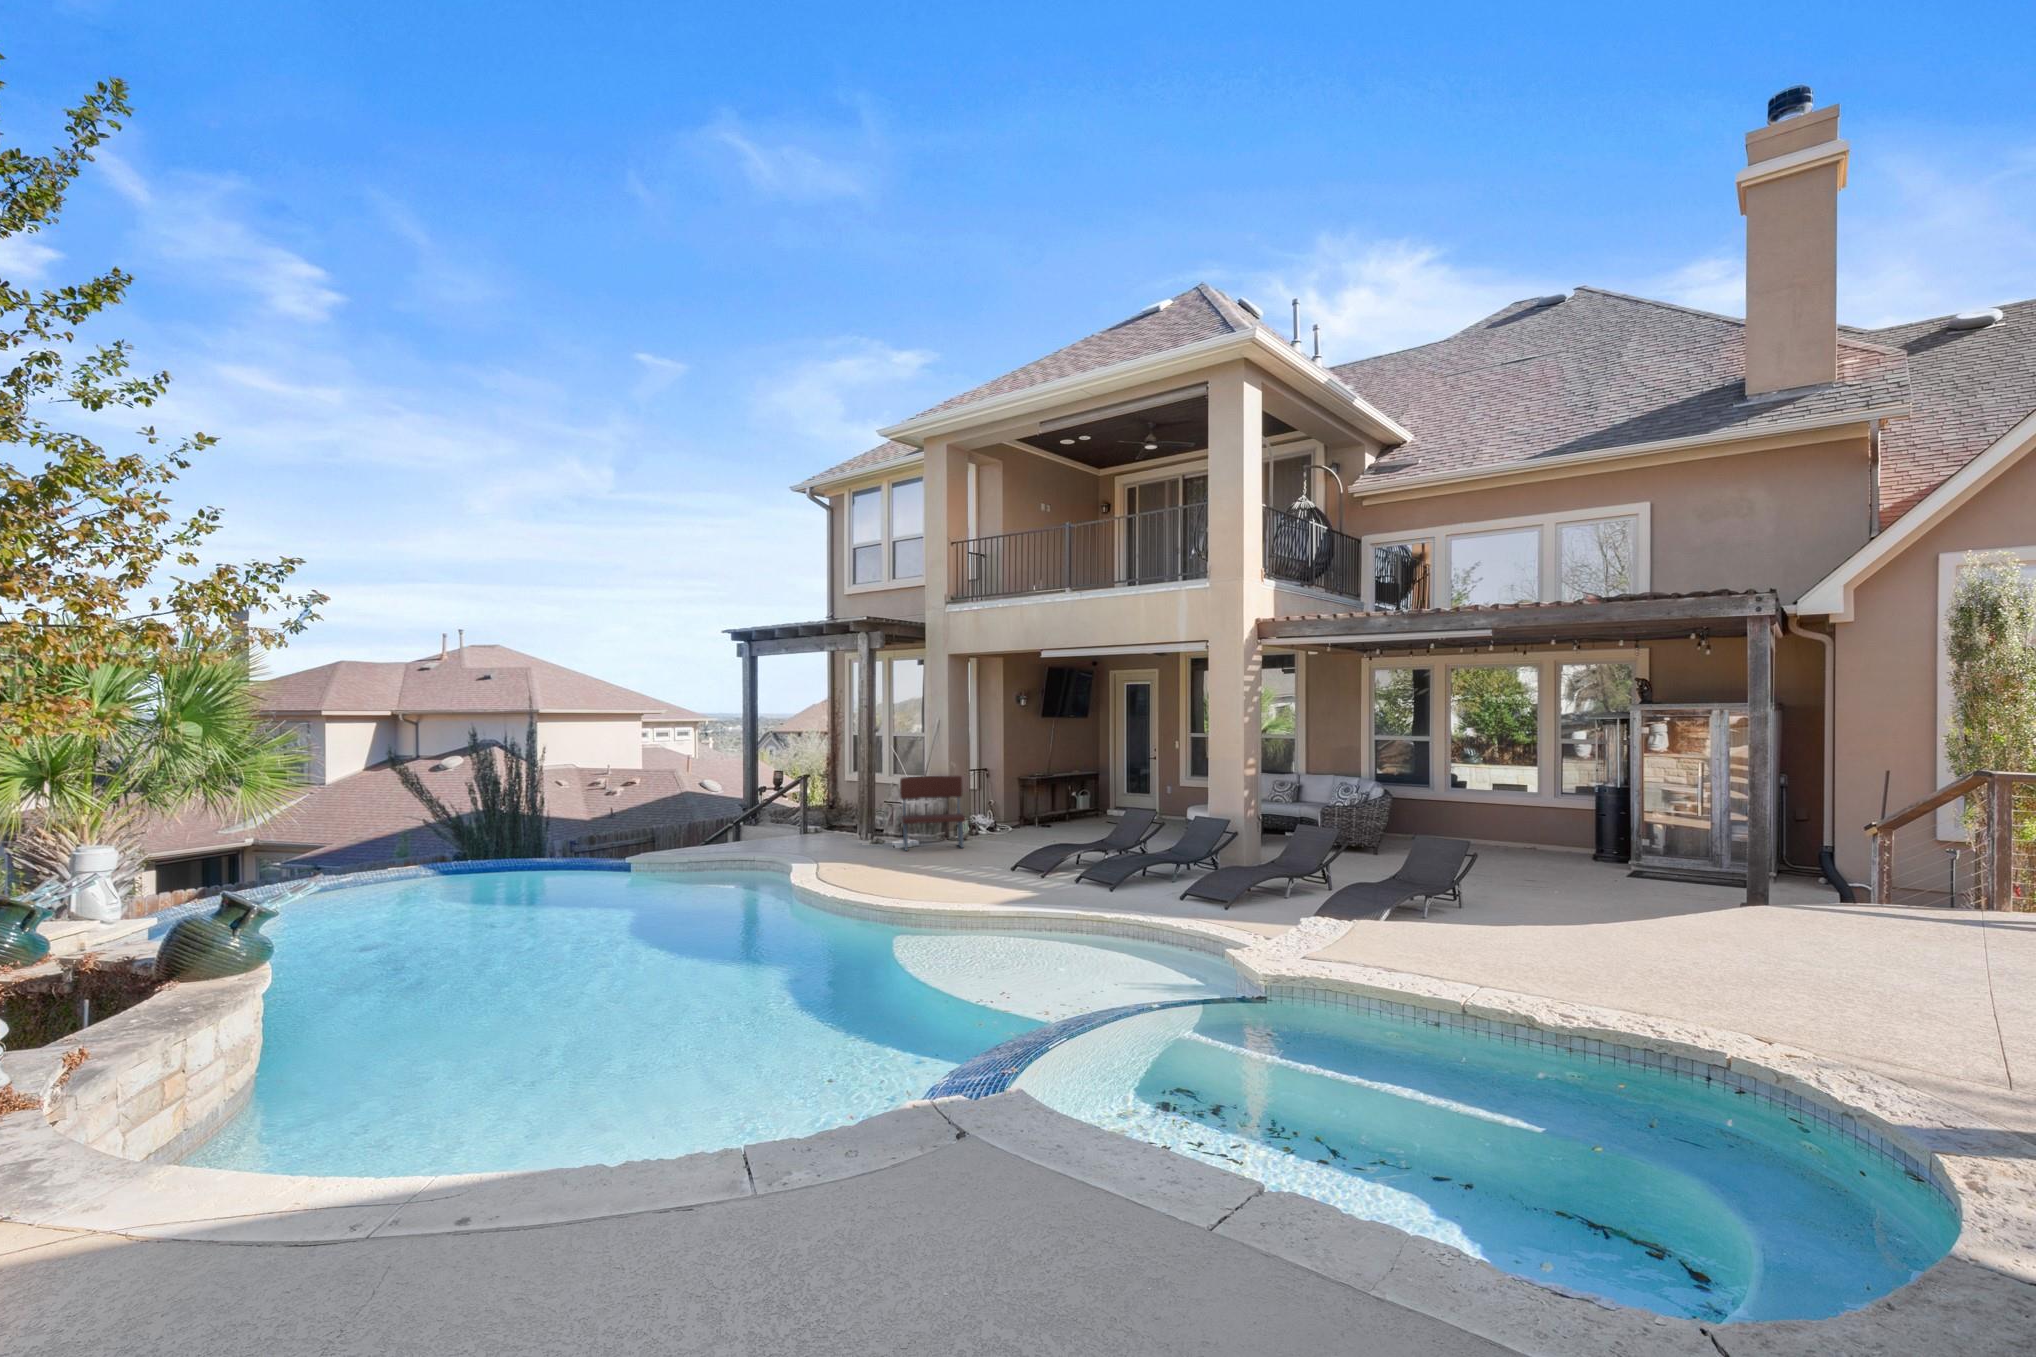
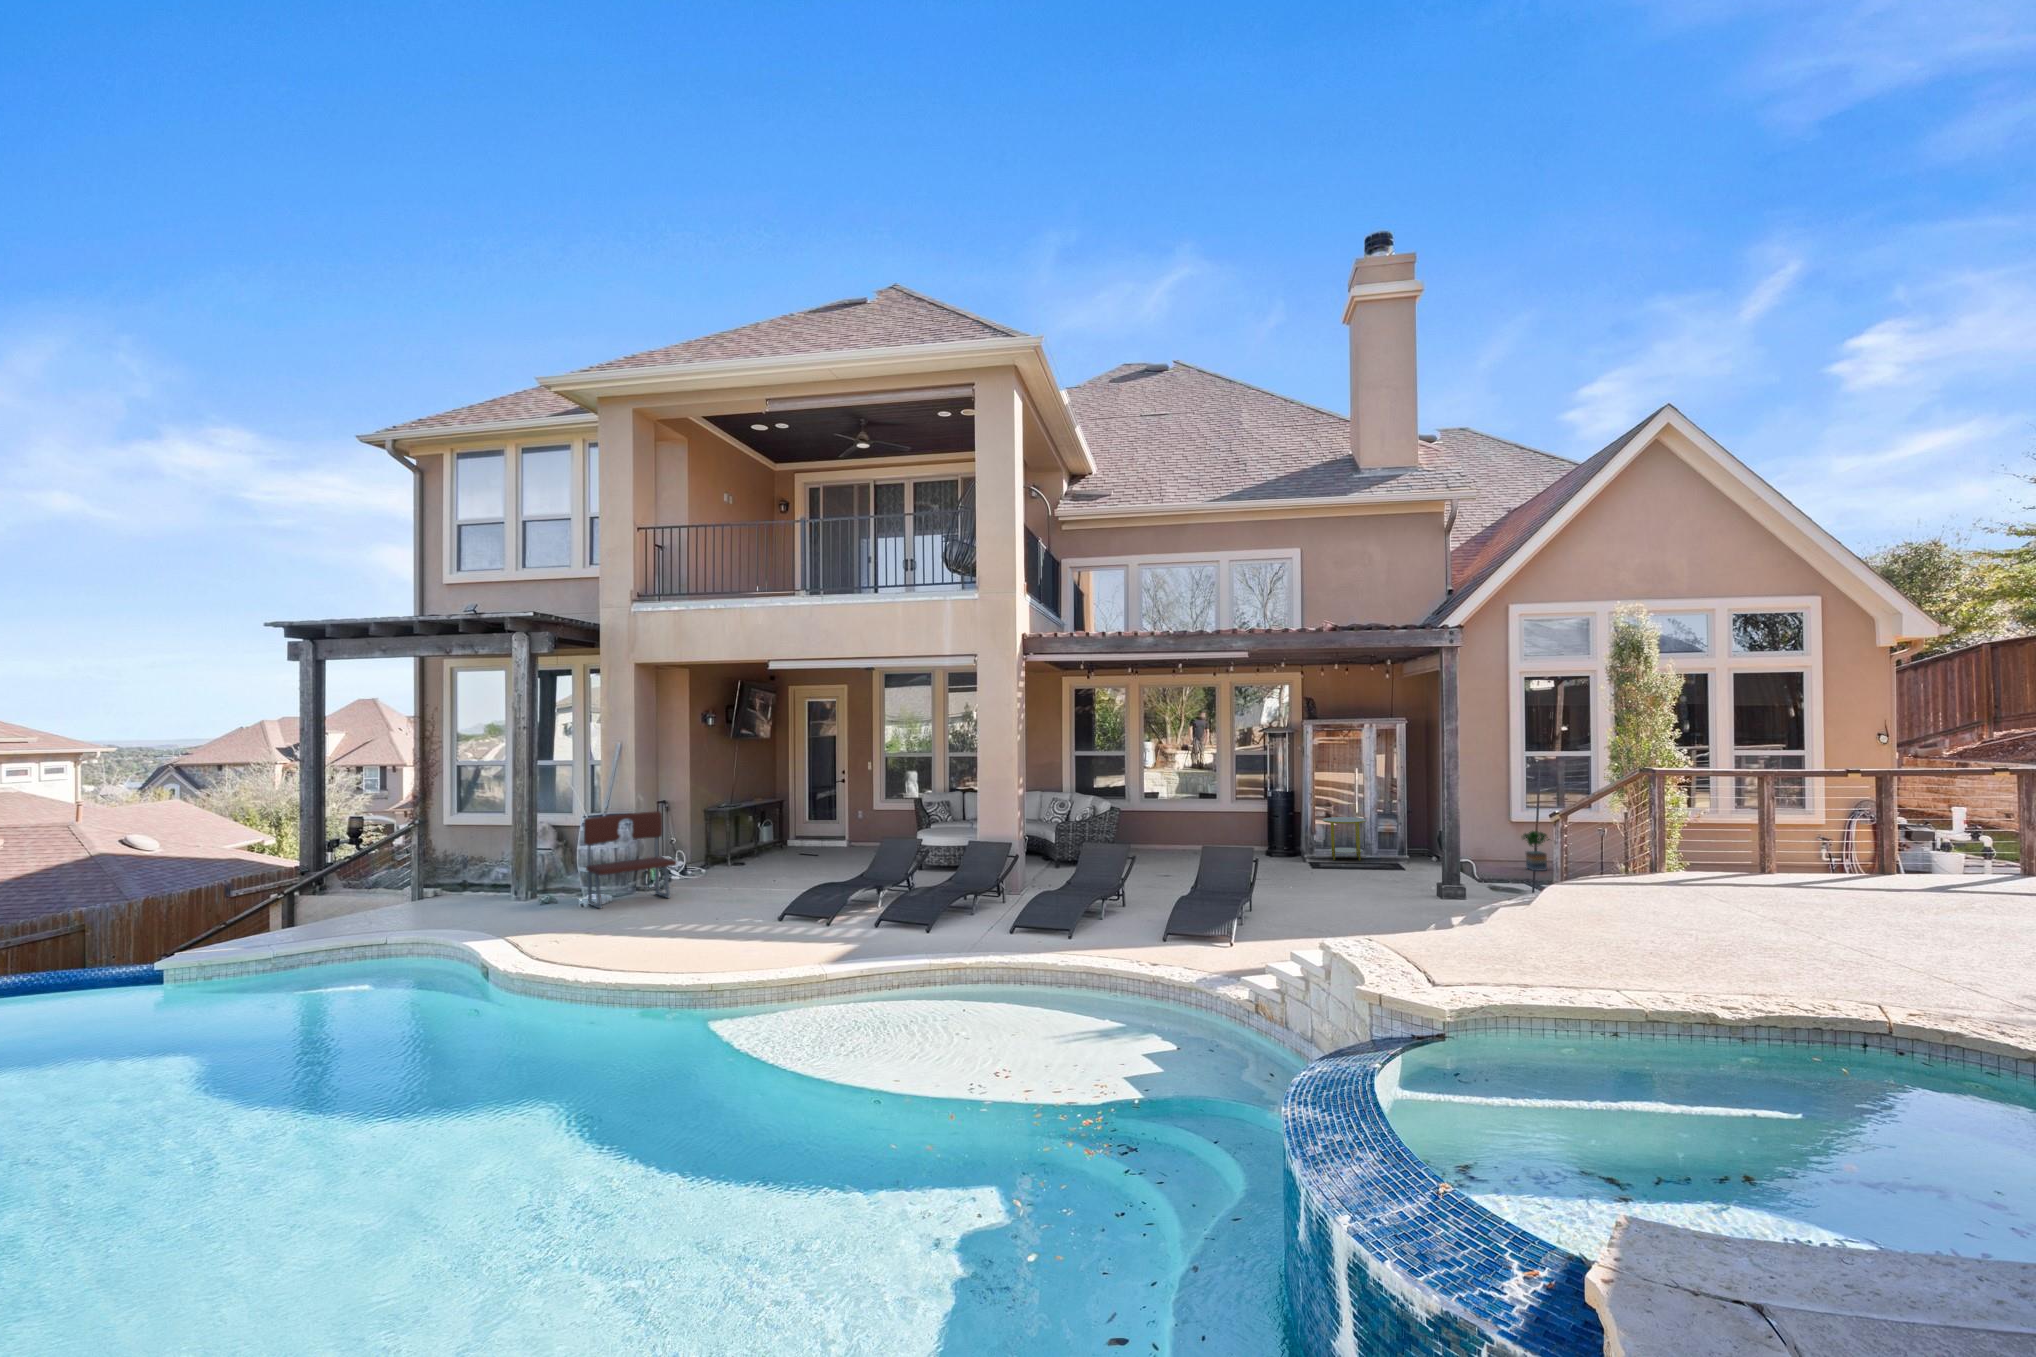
side table: none [1650,825,1712,880] -> present [1323,817,1367,861]
potted tree: none [1930,860,1986,917] -> present [1523,831,1550,871]

